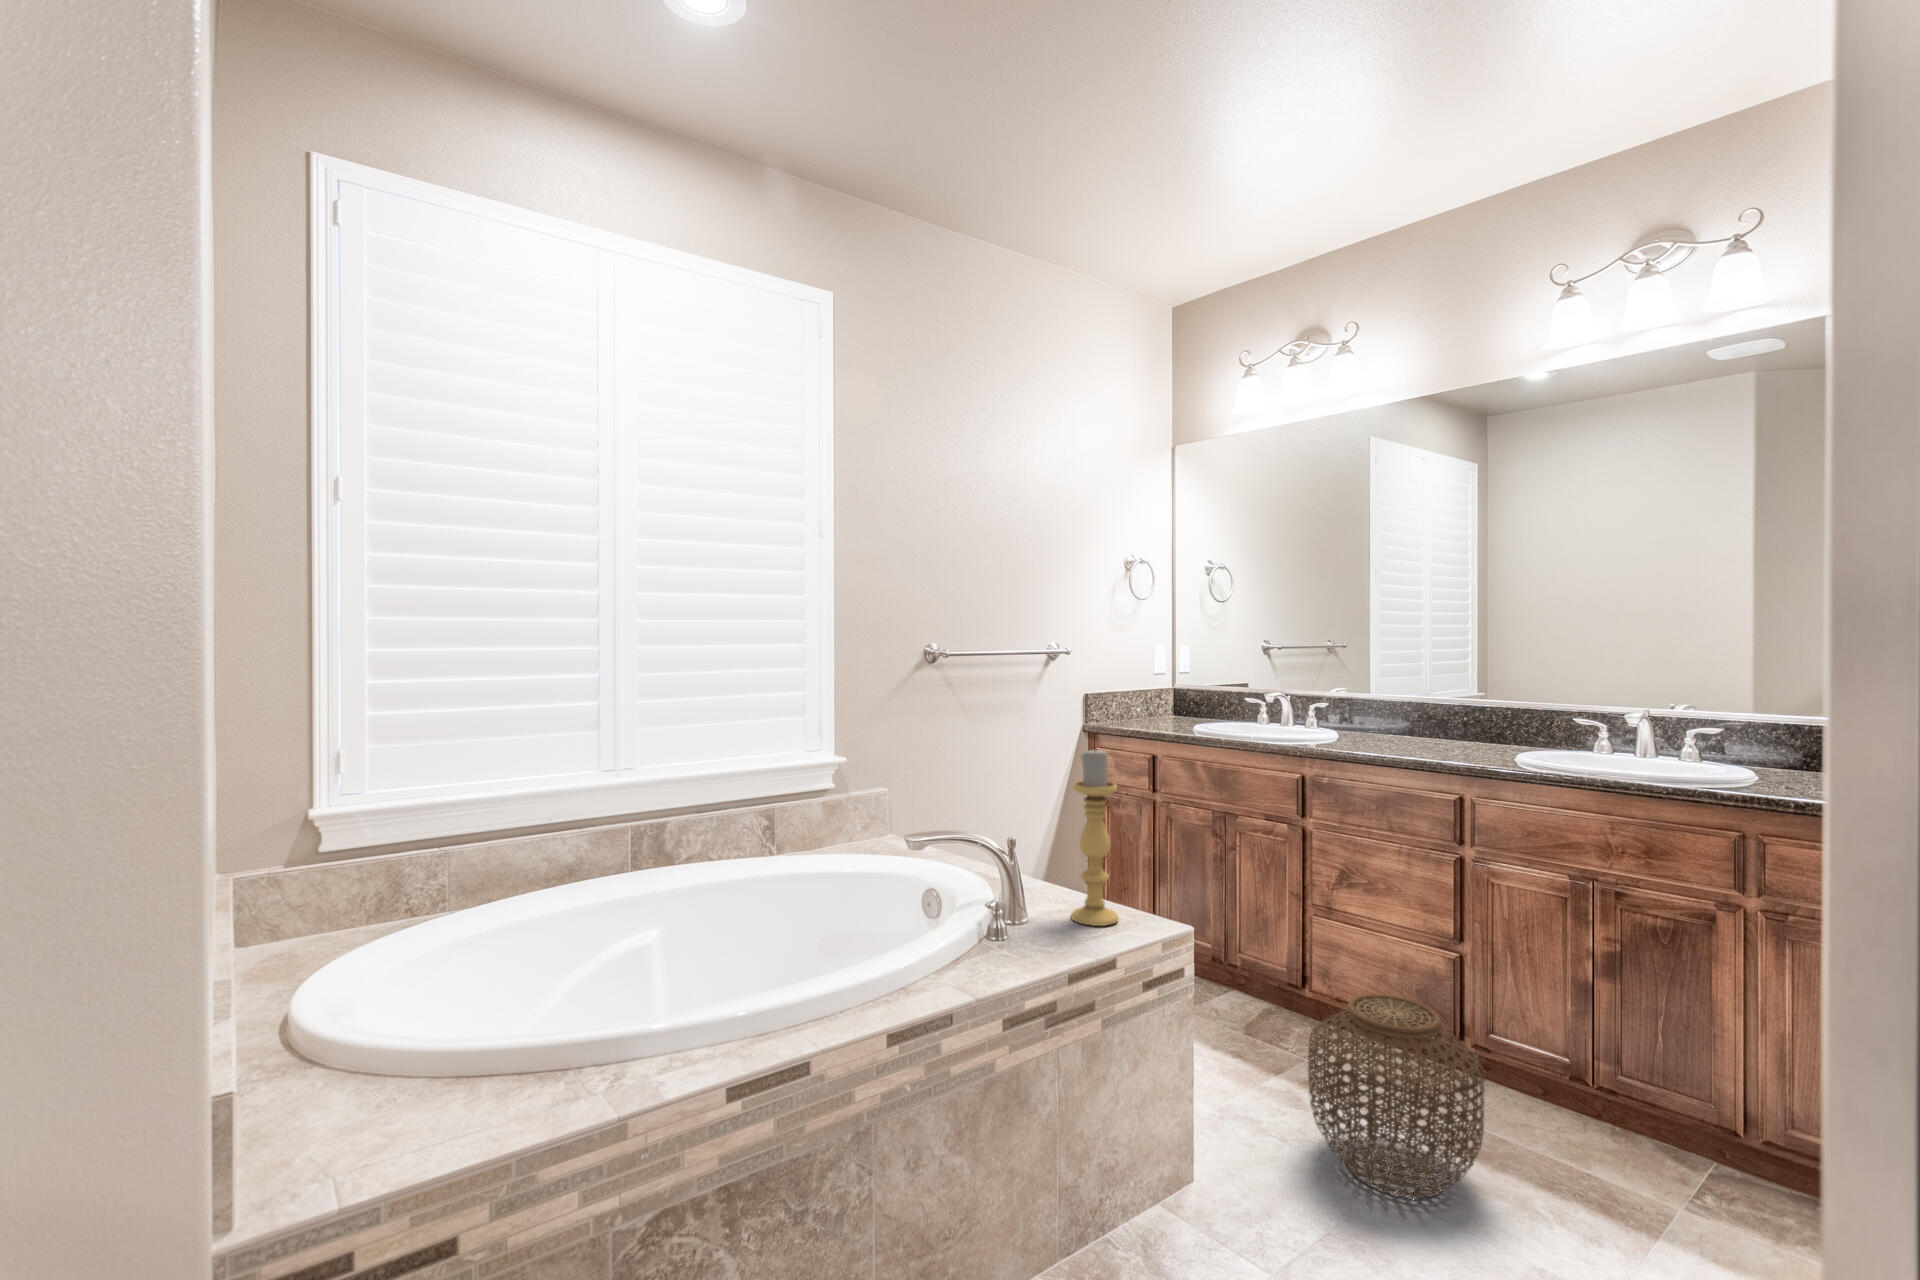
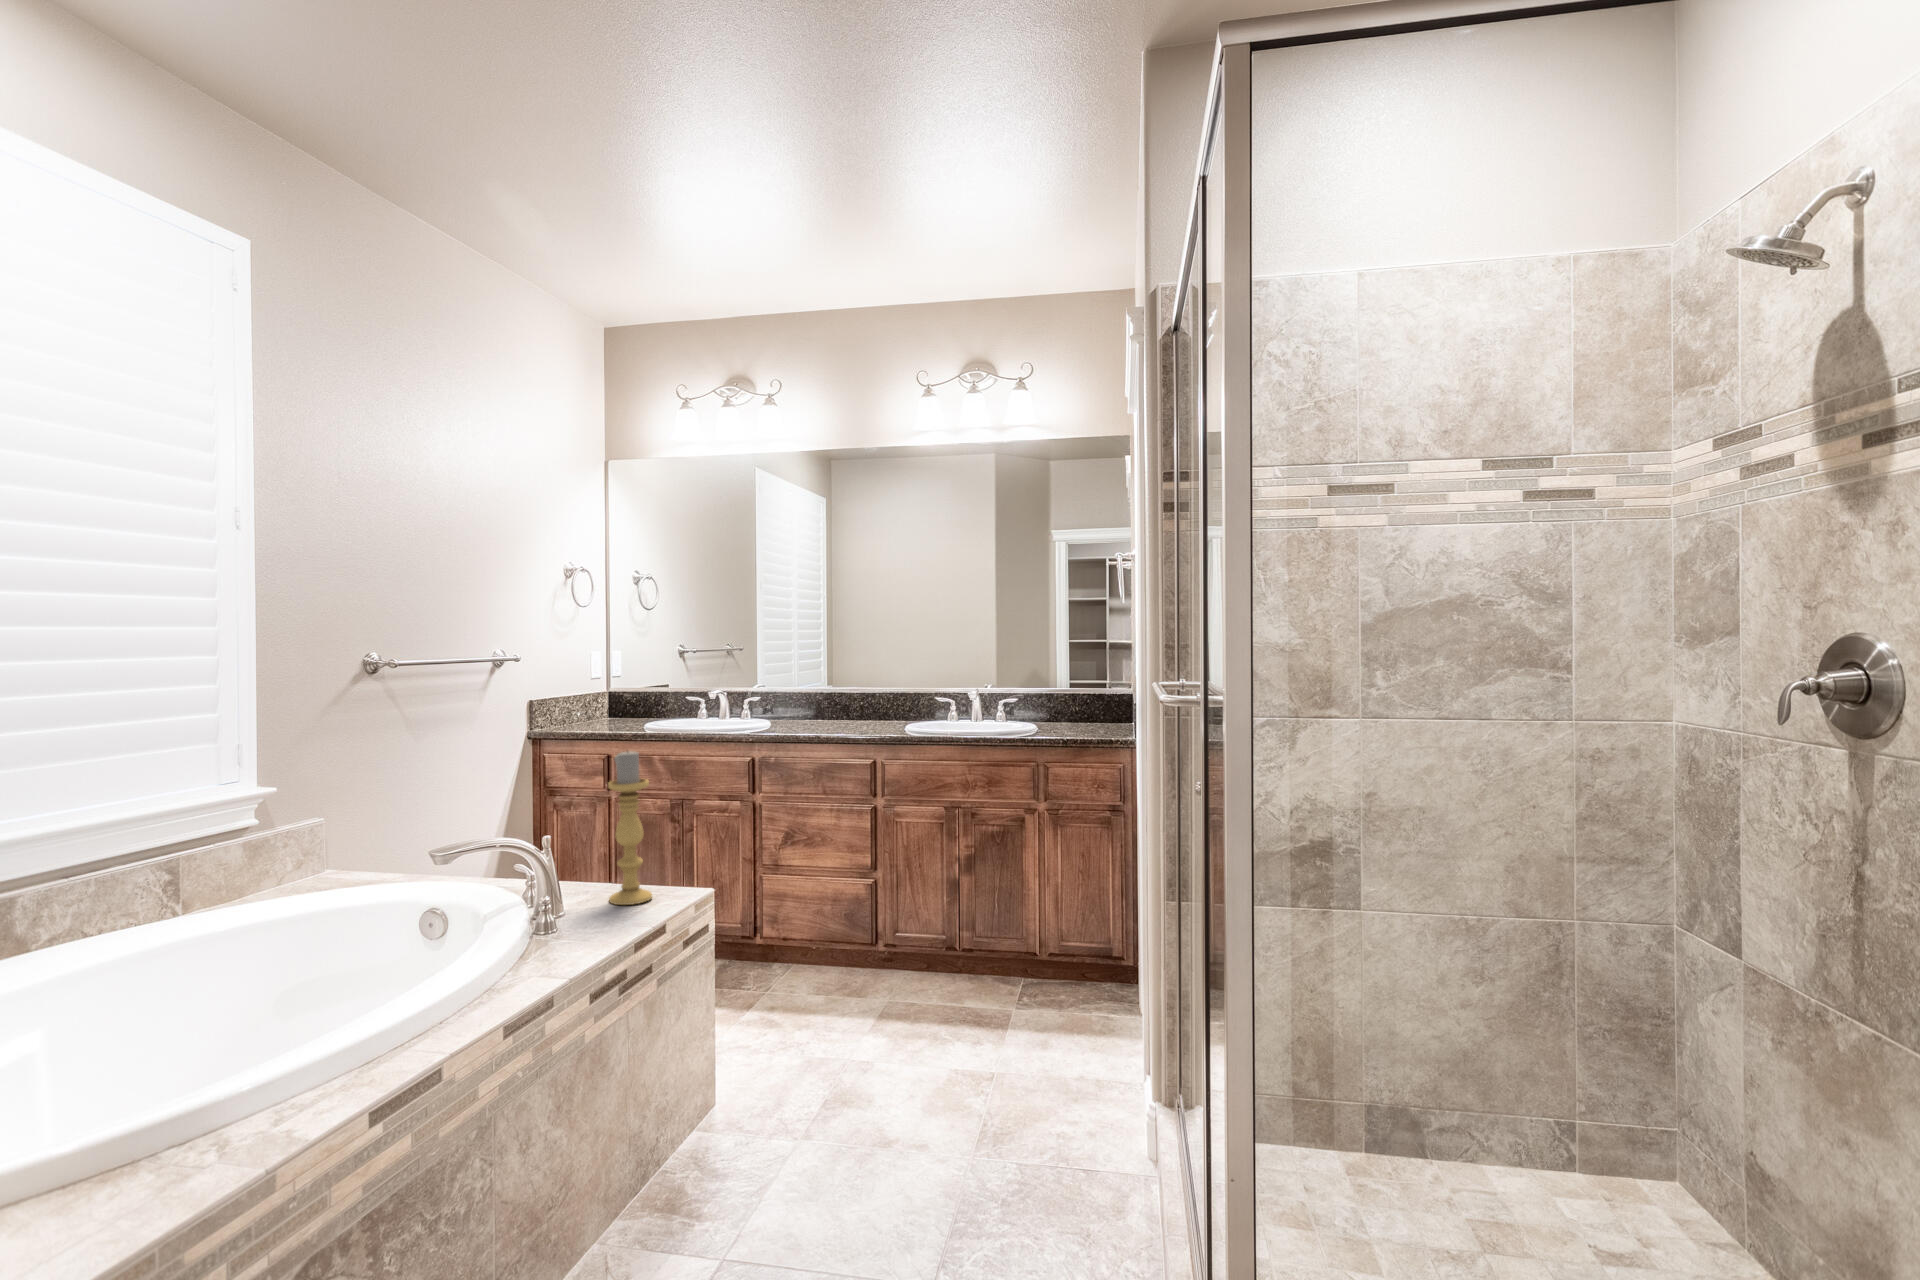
woven basket: present [1308,994,1484,1198] -> none [789,916,909,1060]

